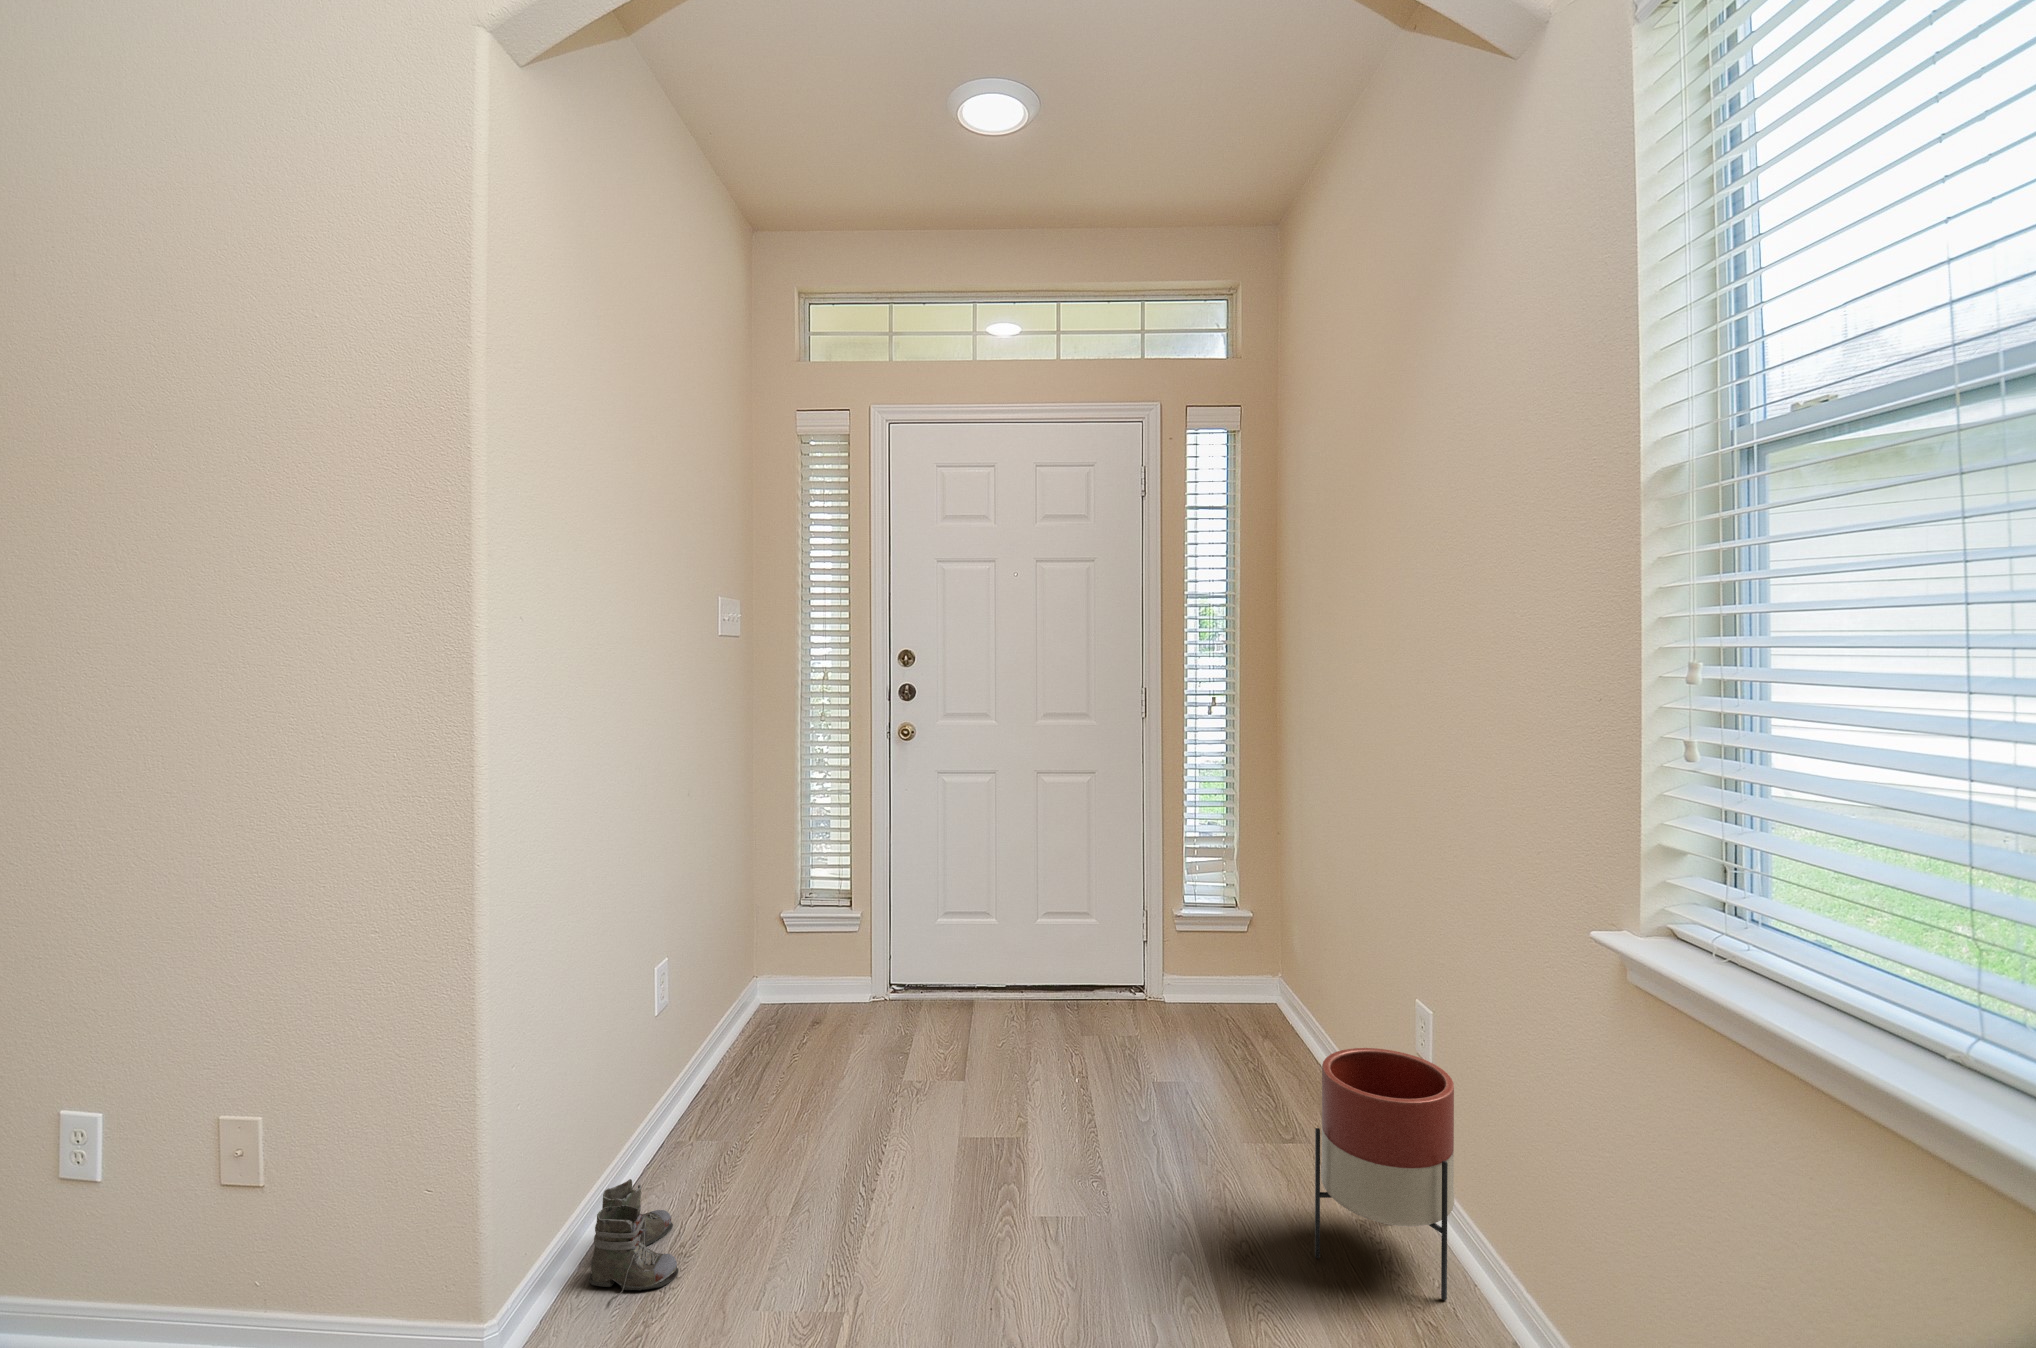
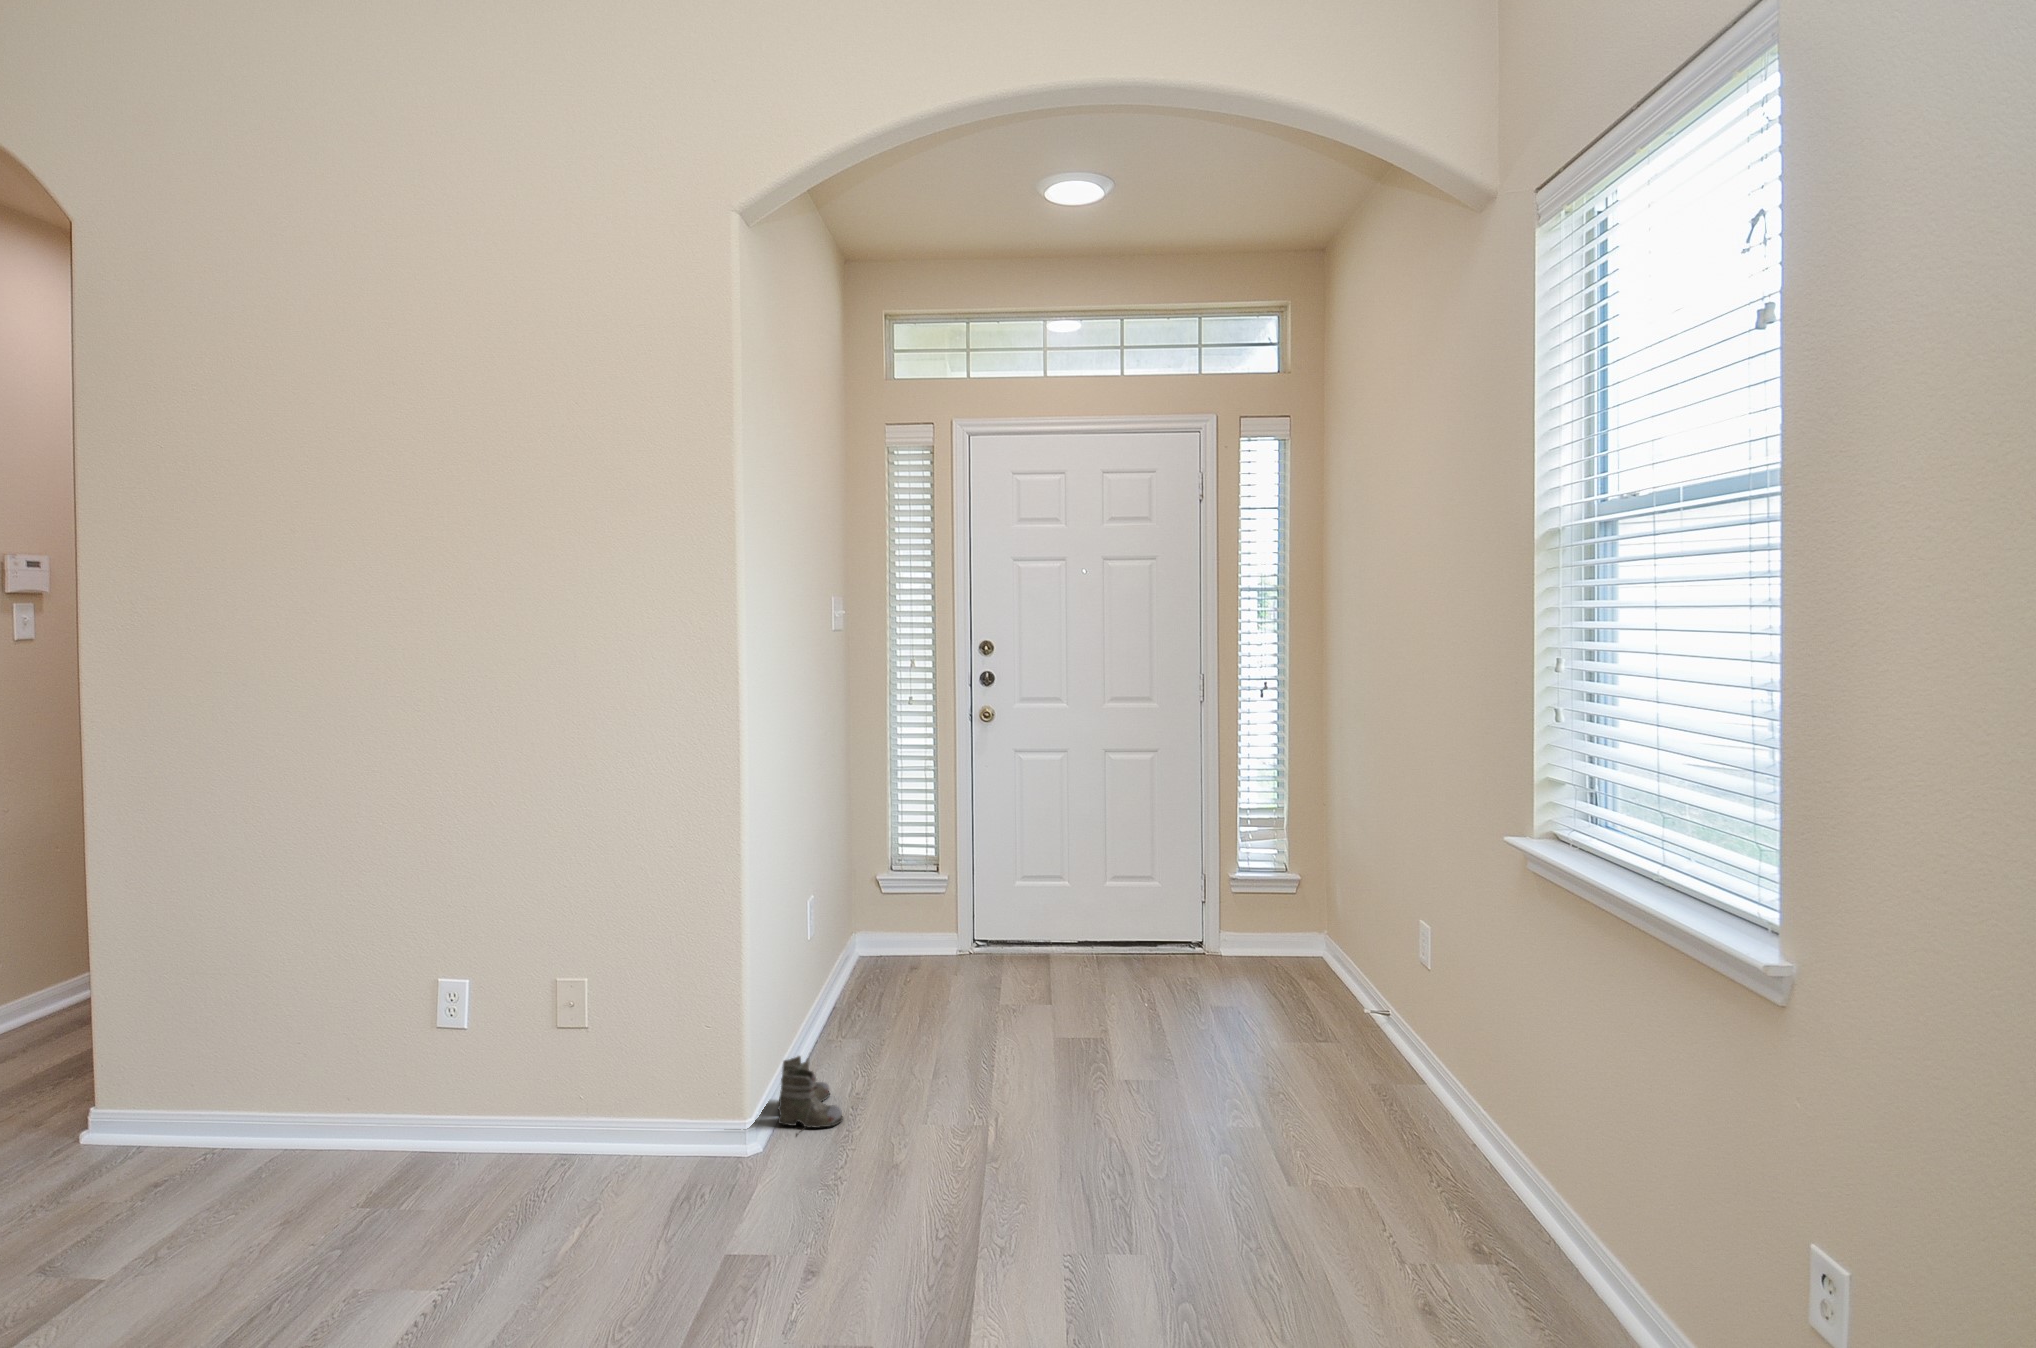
planter: present [1315,1048,1454,1300] -> none [1333,959,1440,1139]

